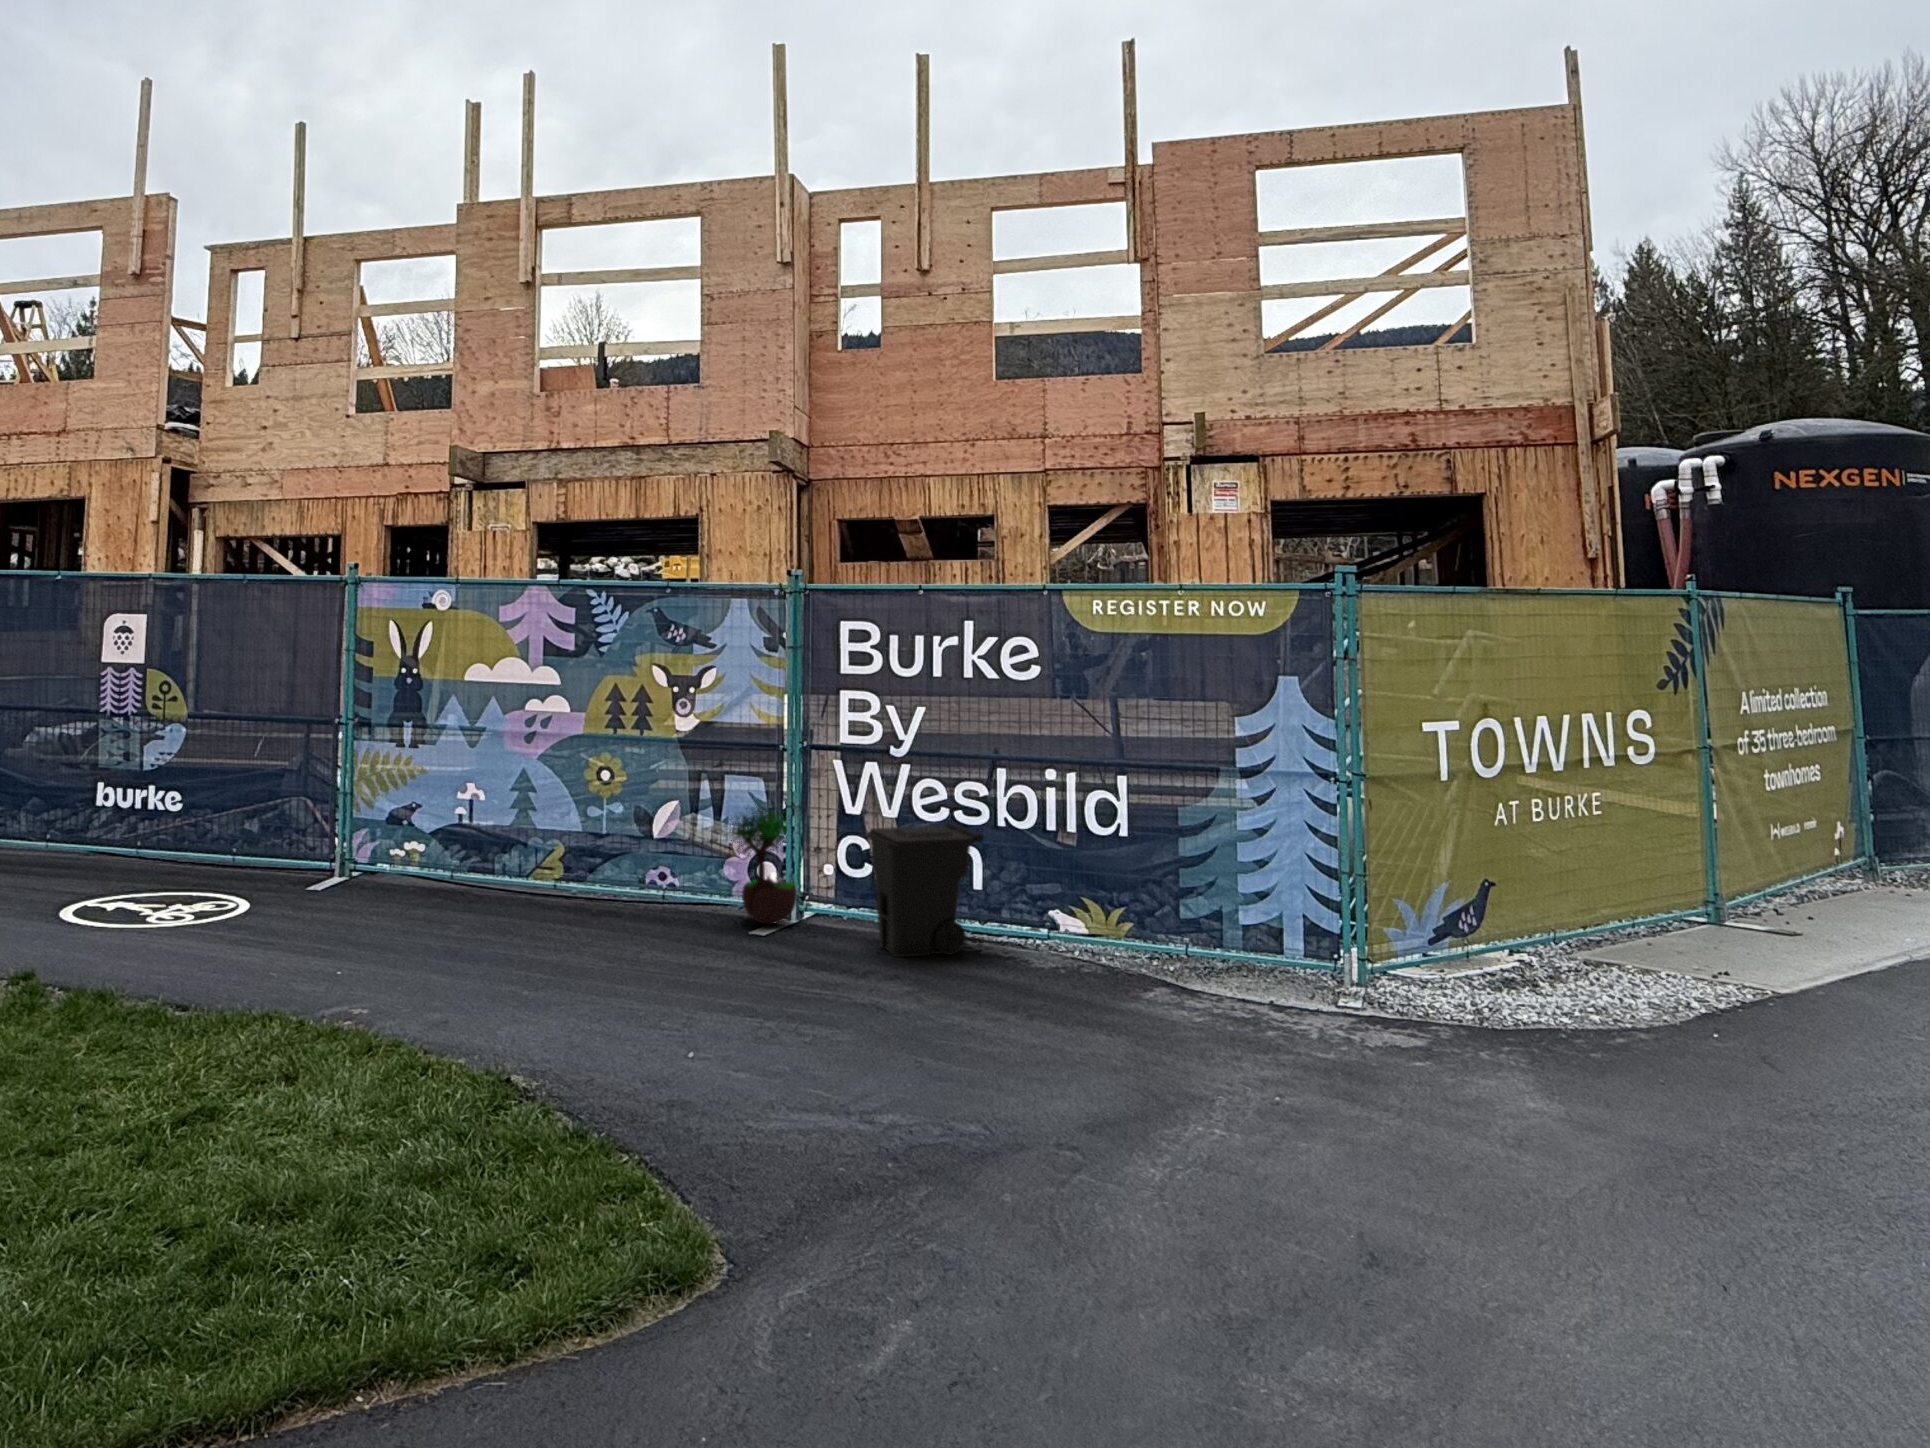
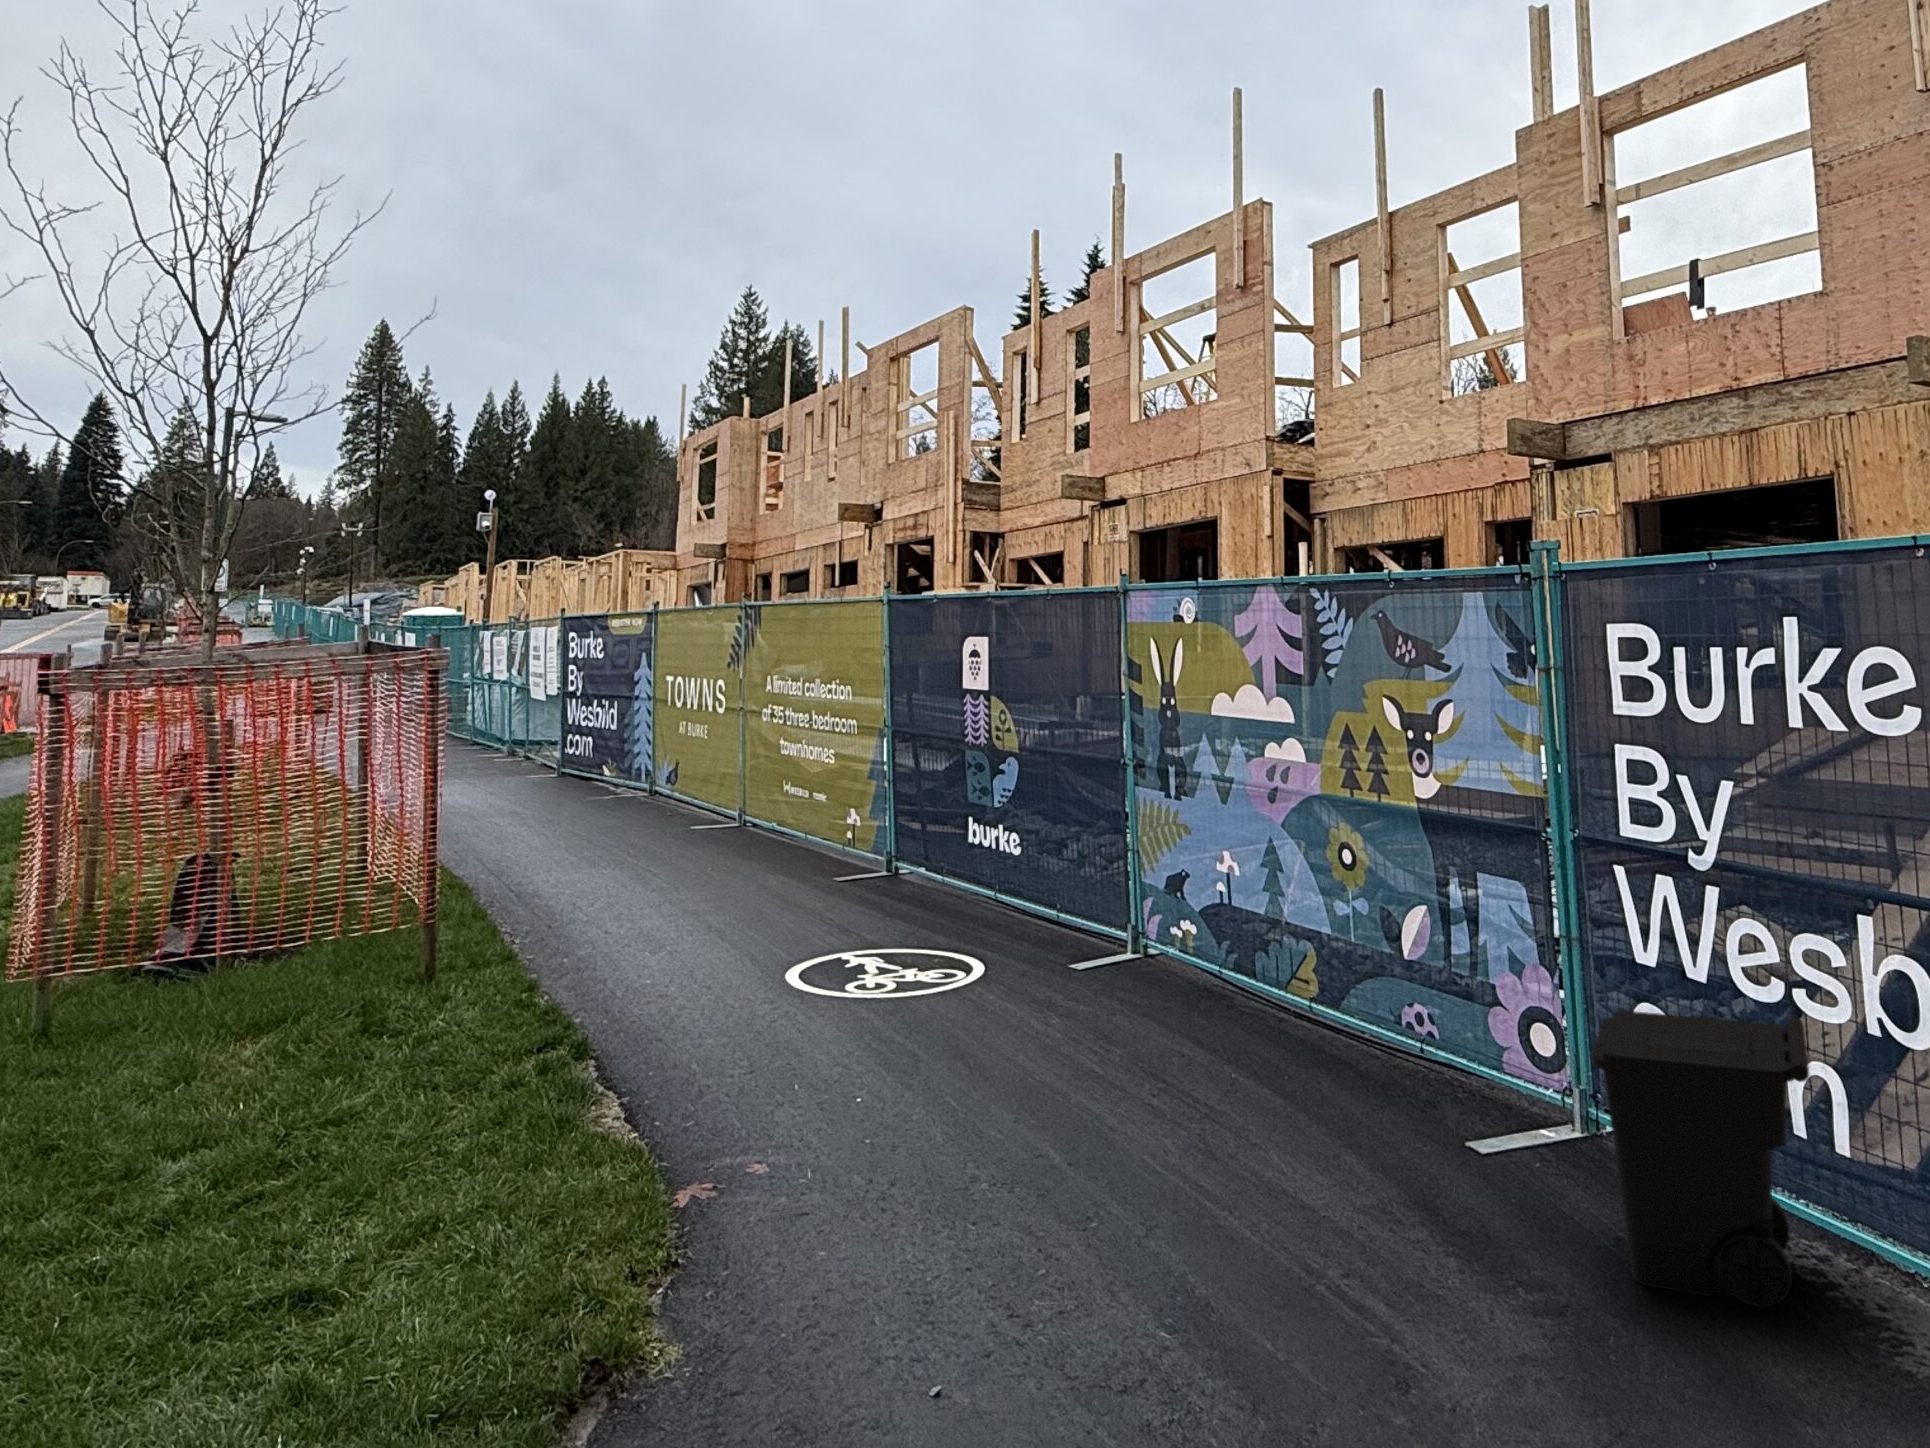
potted tree: present [728,804,797,924] -> none [1411,916,1565,1144]

